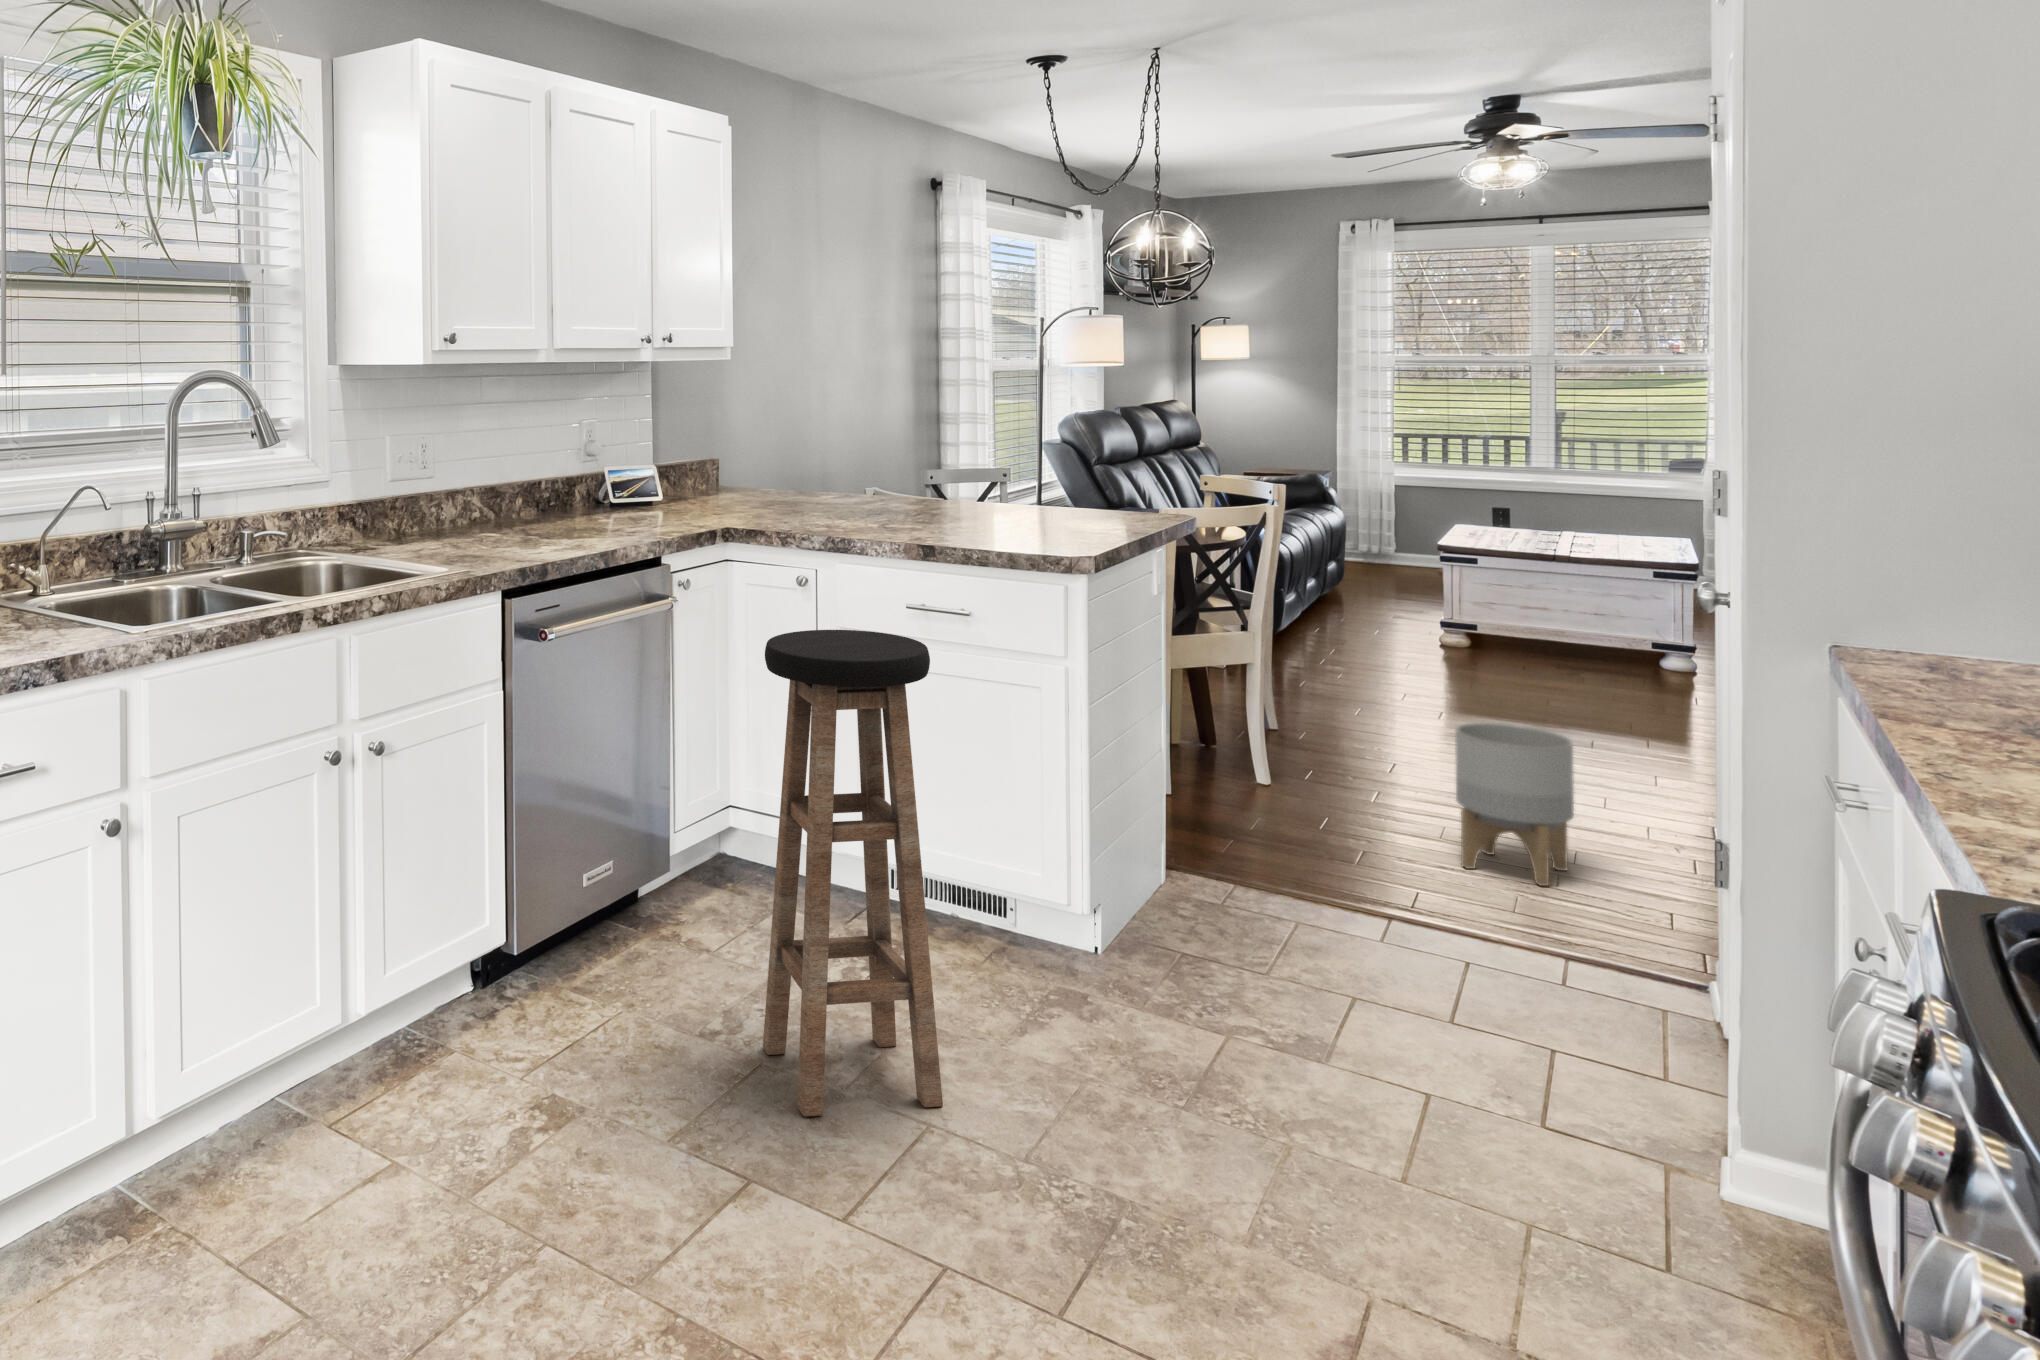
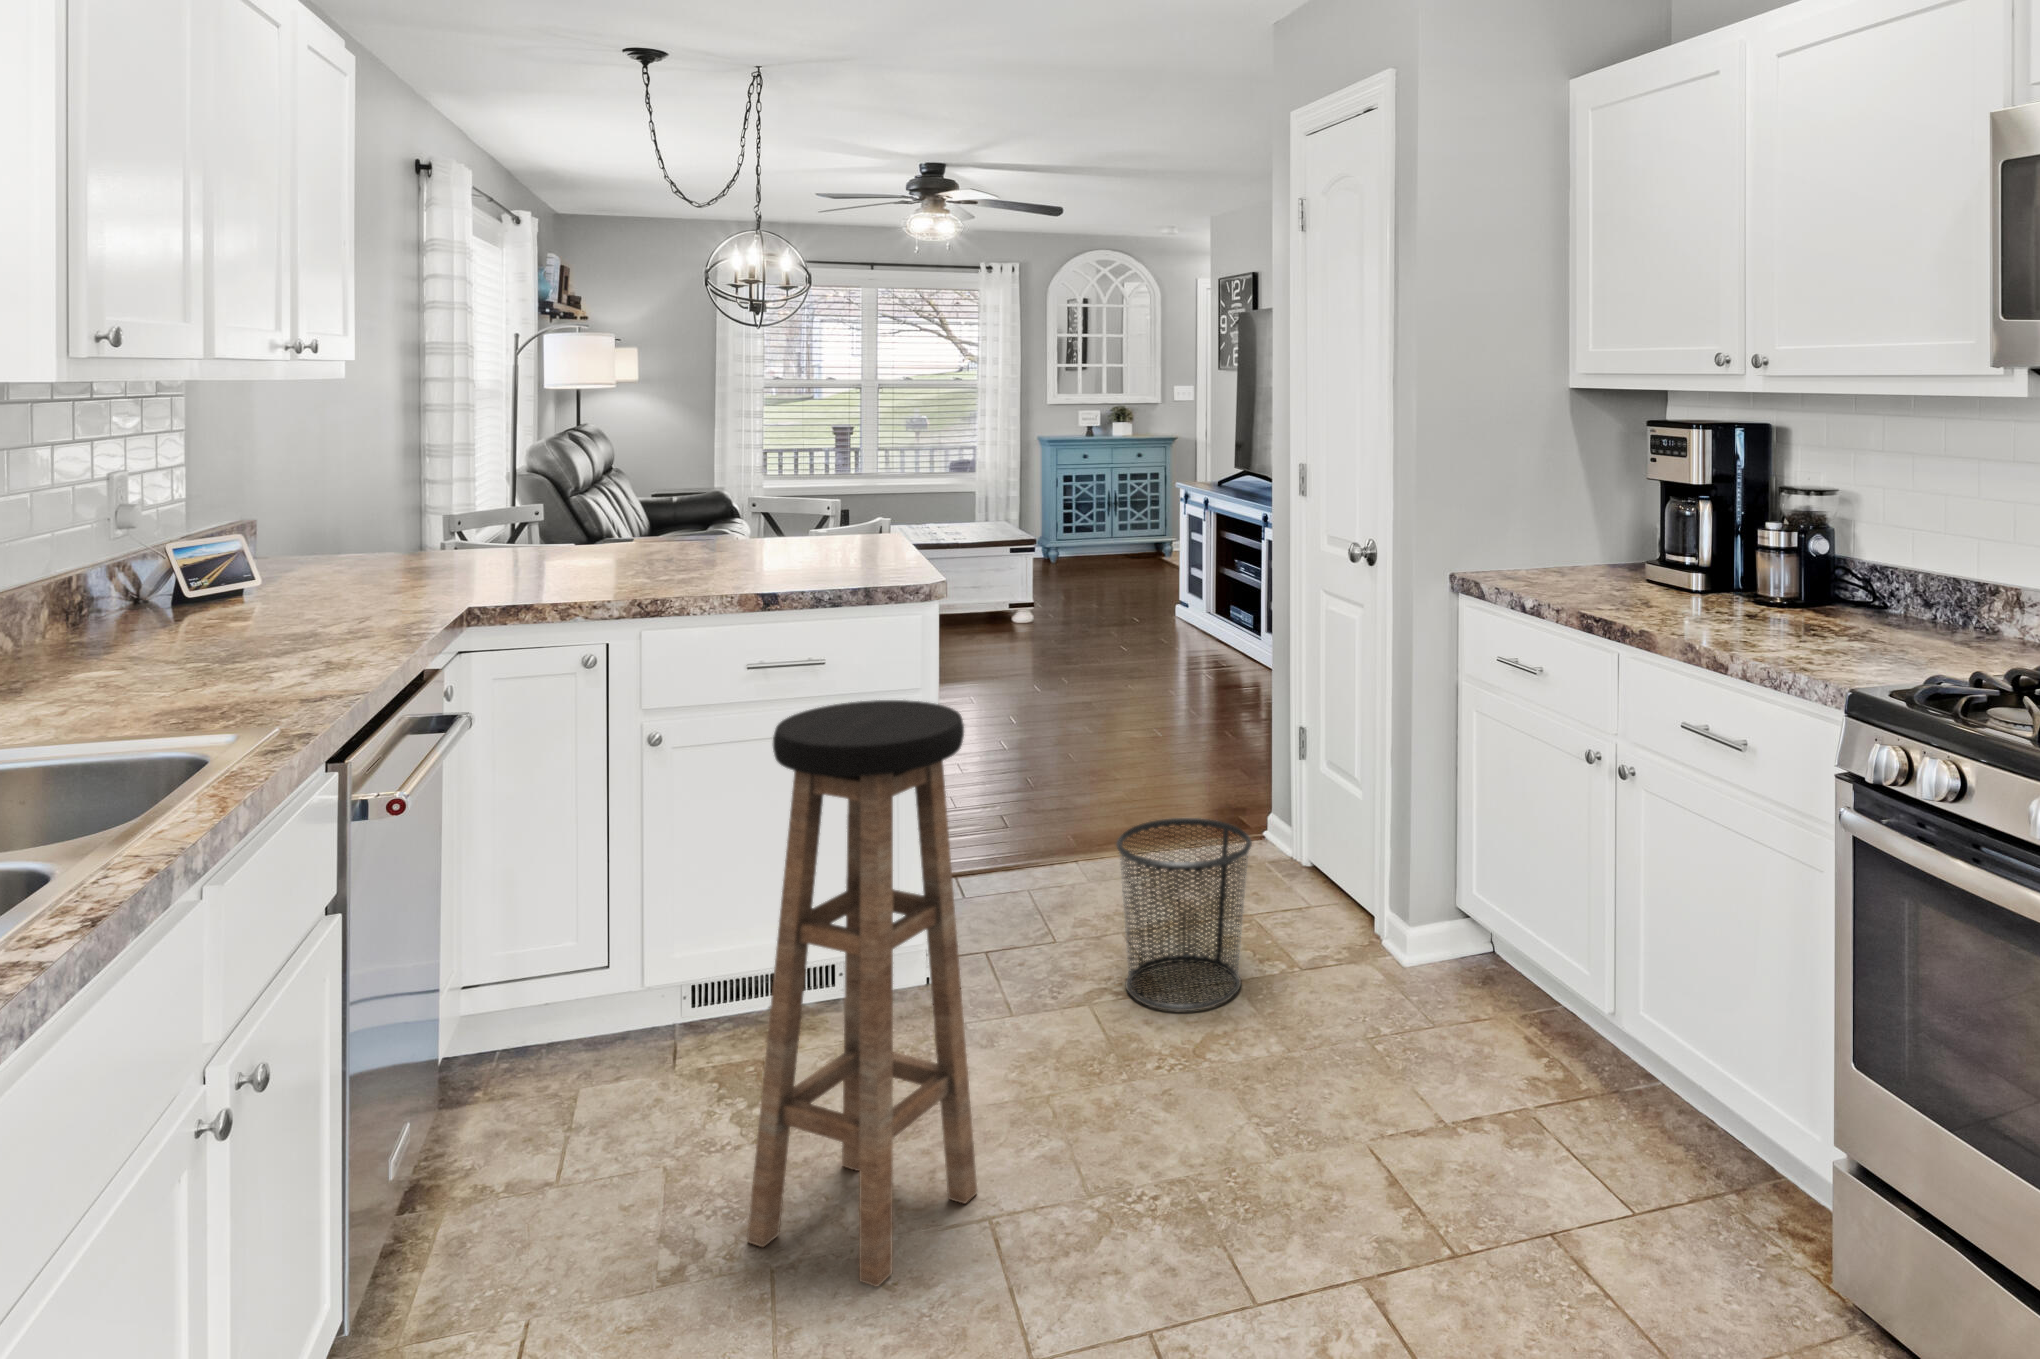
planter: present [1455,723,1574,886] -> none [1061,678,1138,803]
waste bin: none [1263,864,1451,1100] -> present [1116,818,1252,1011]

